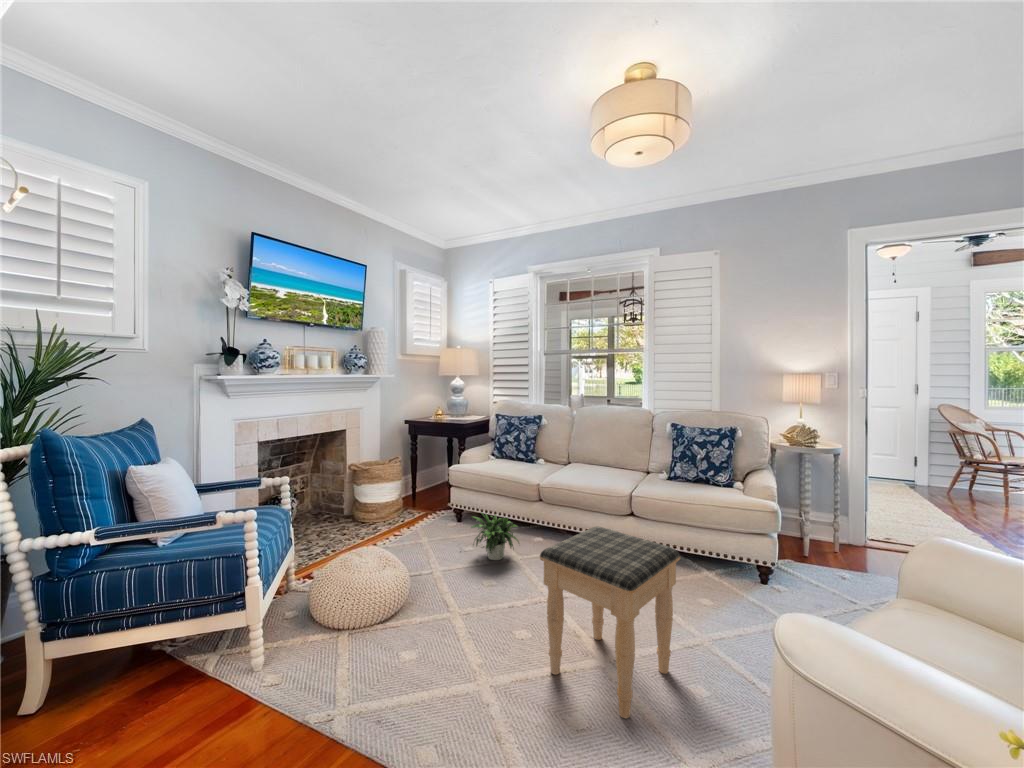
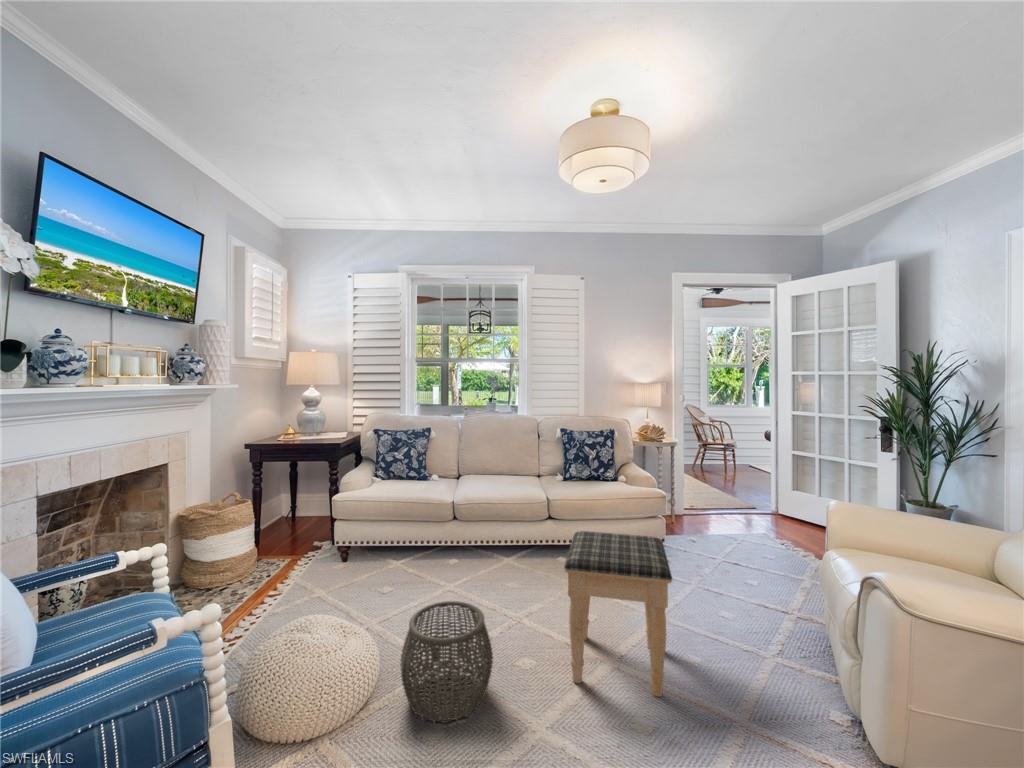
potted plant: present [471,513,519,560] -> none [376,541,452,593]
woven basket: none [399,562,481,663] -> present [400,601,493,723]

